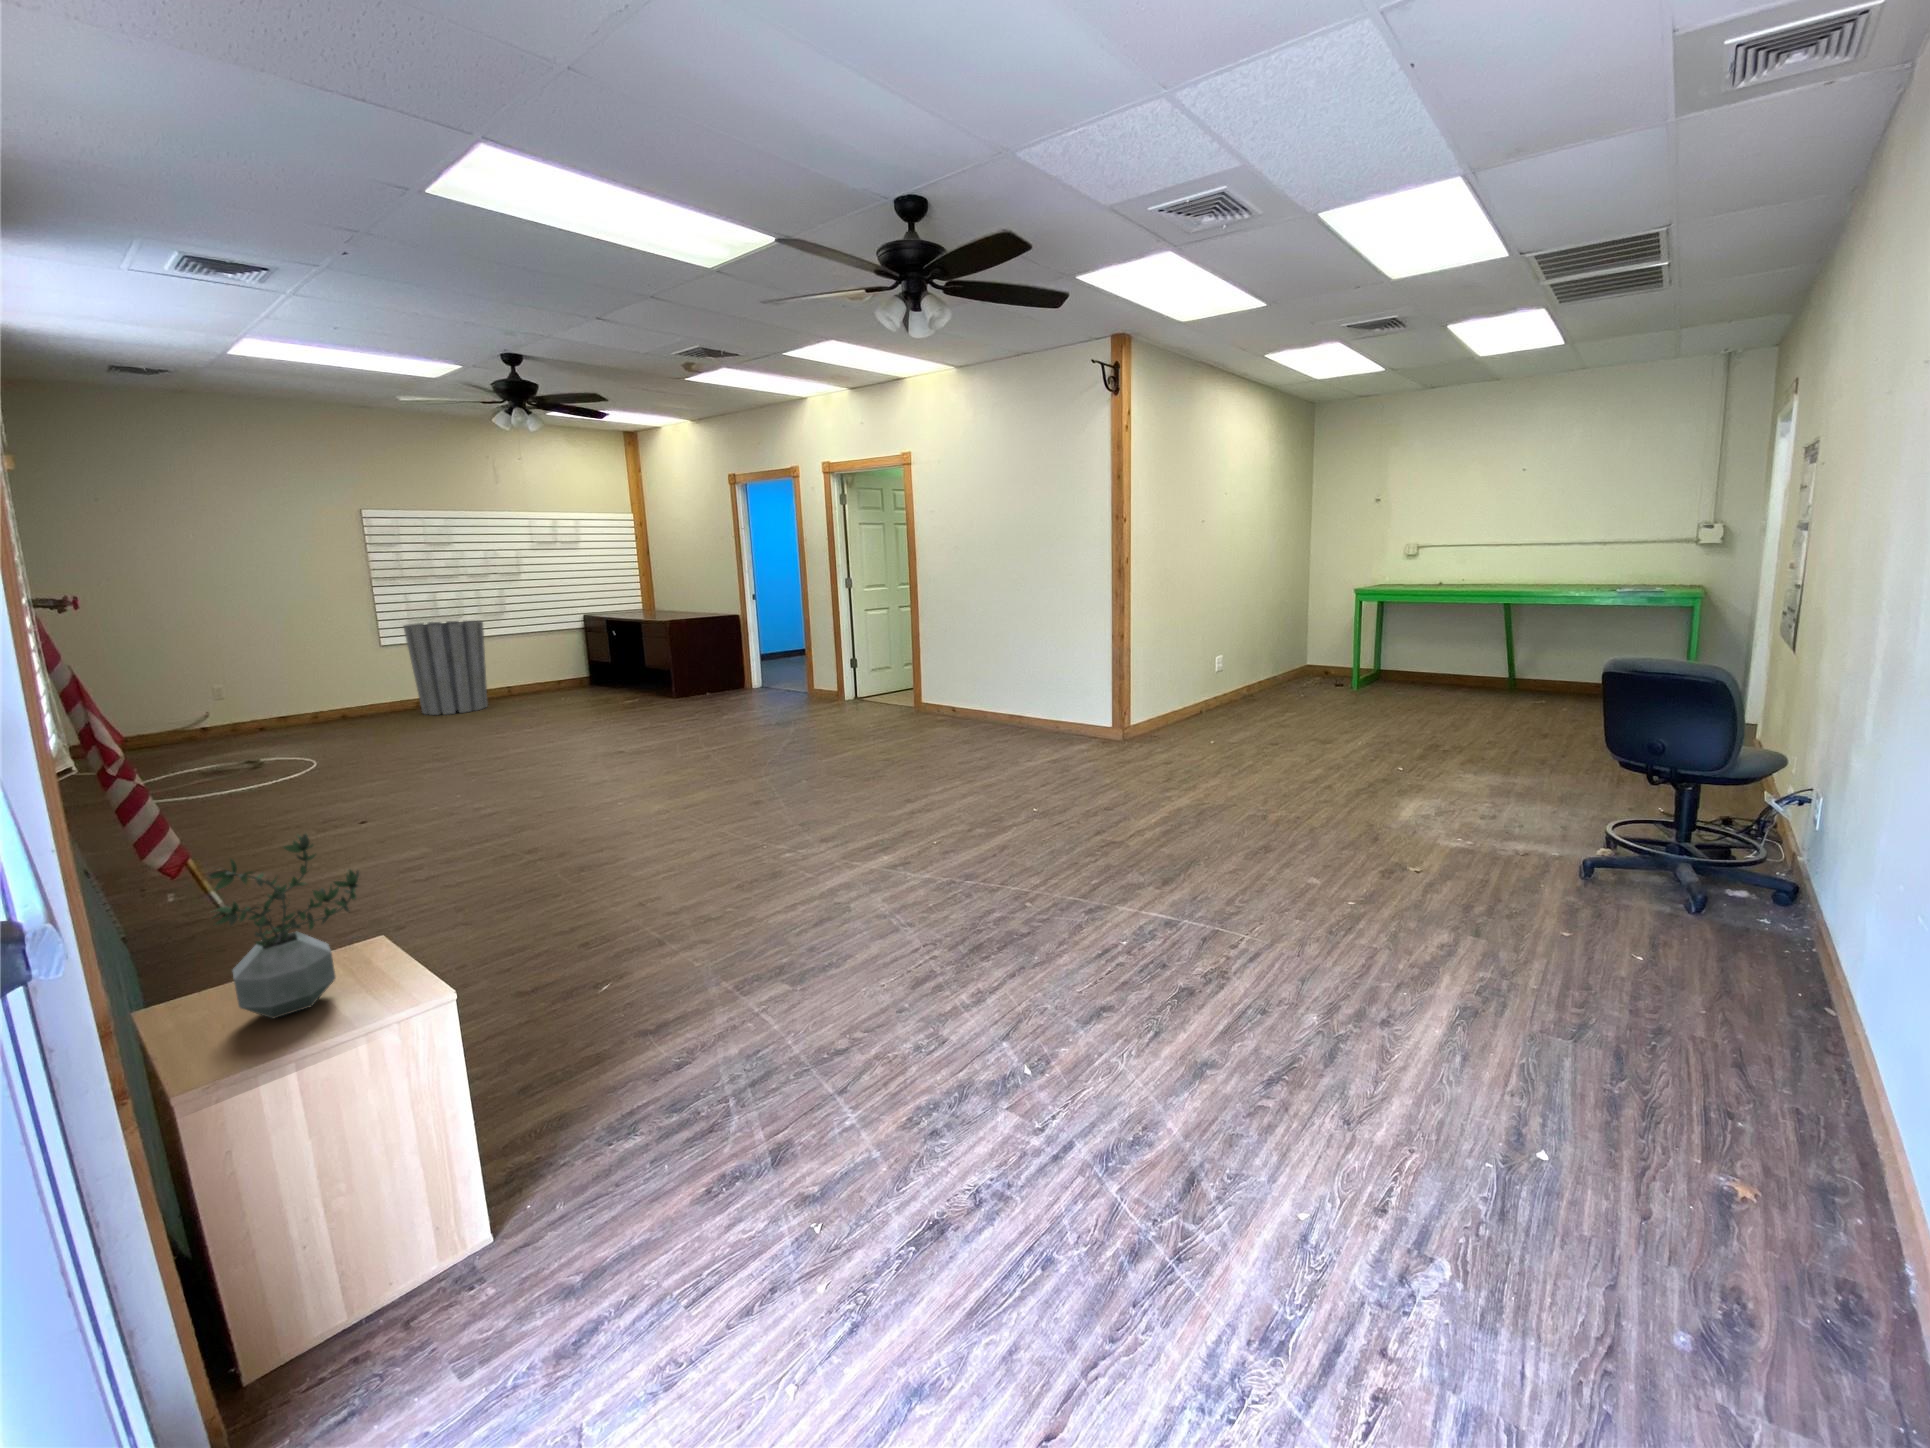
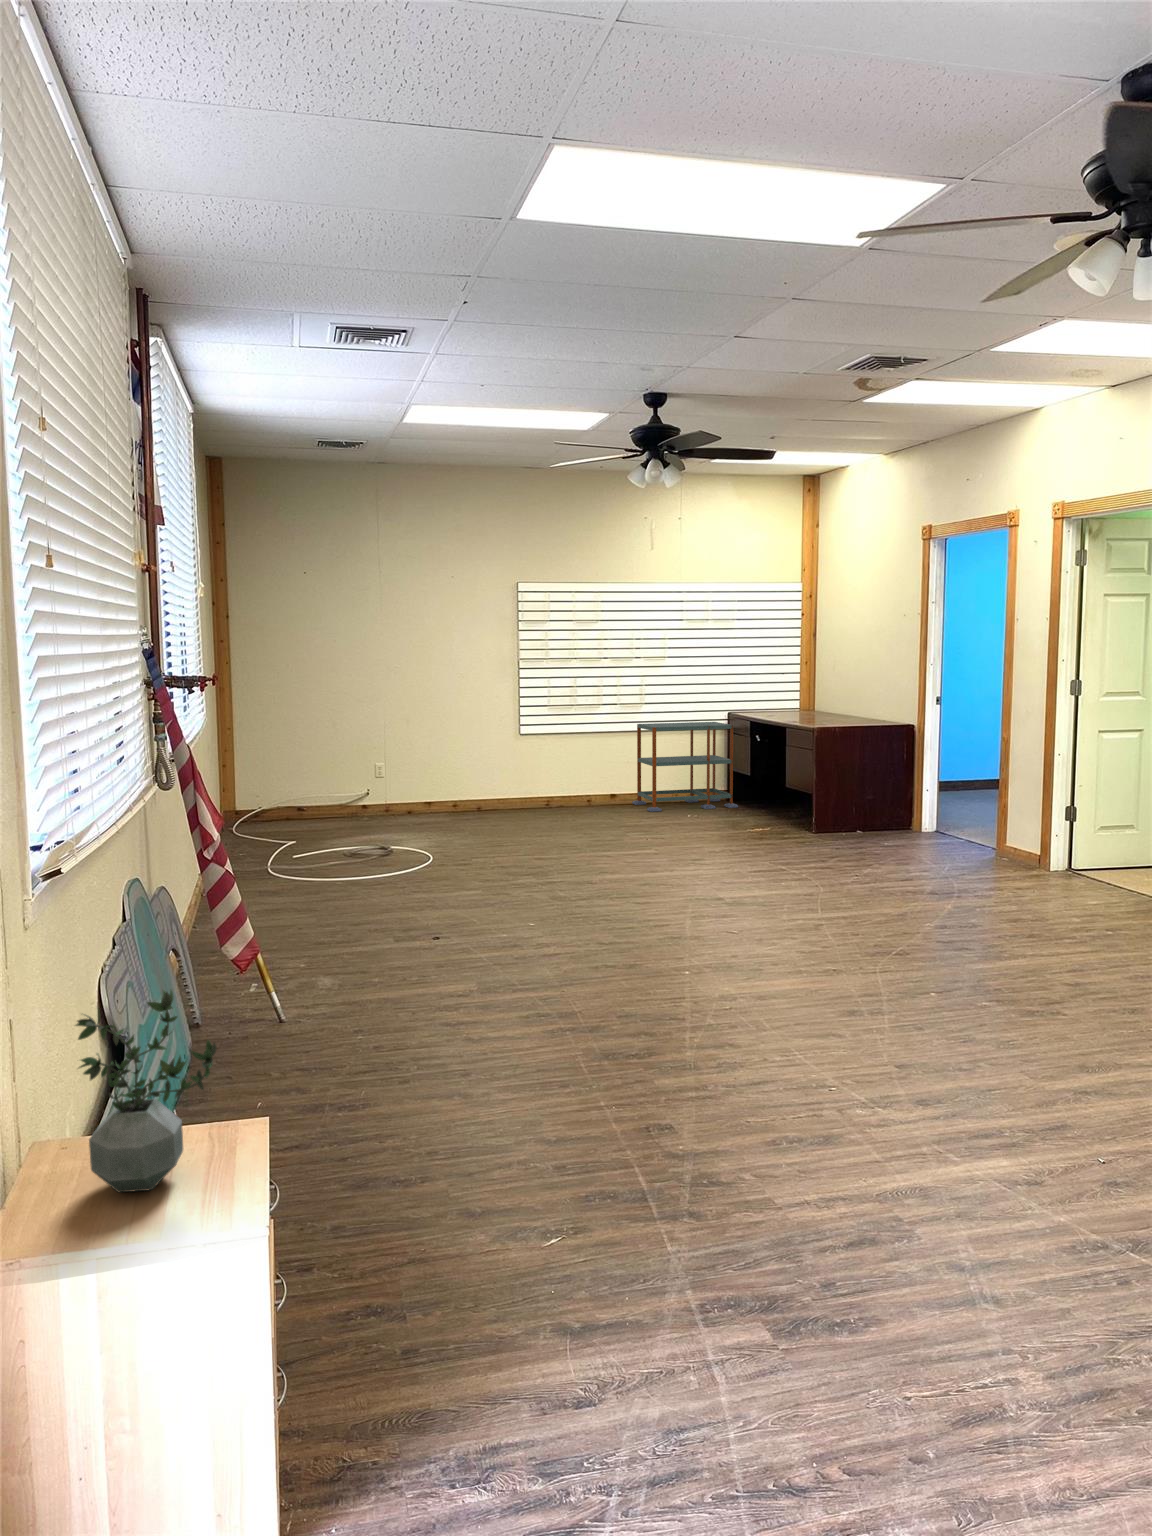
trash can: present [404,621,488,715] -> none [543,710,617,816]
shelving unit: none [502,625,605,703] -> present [632,722,738,812]

